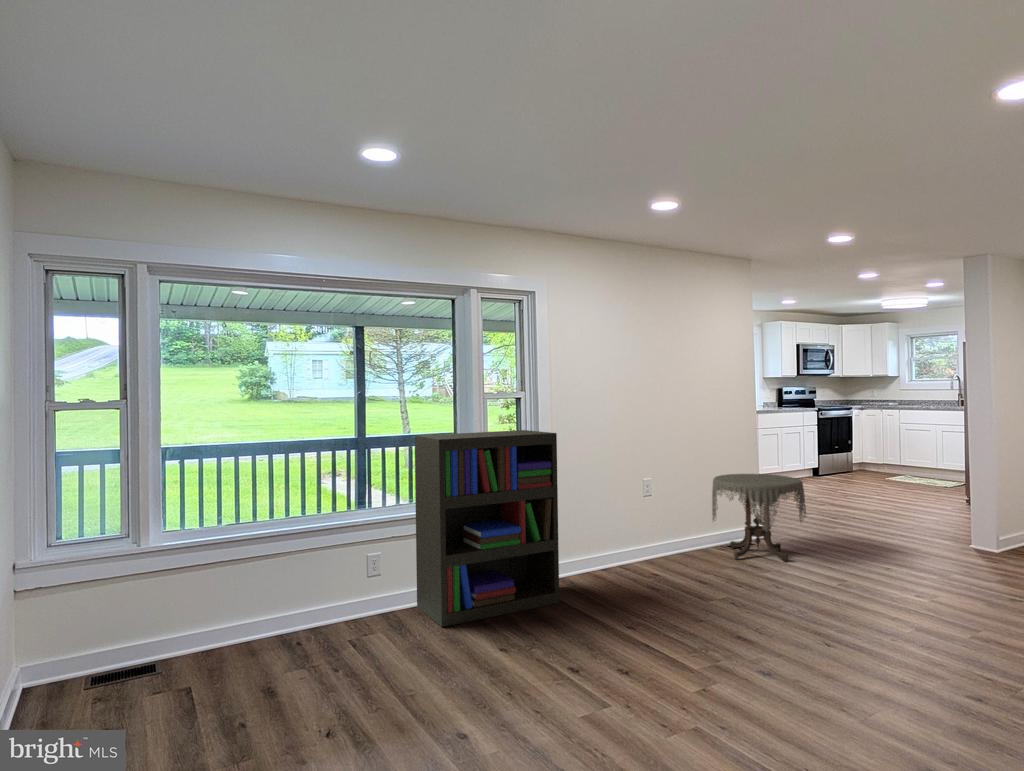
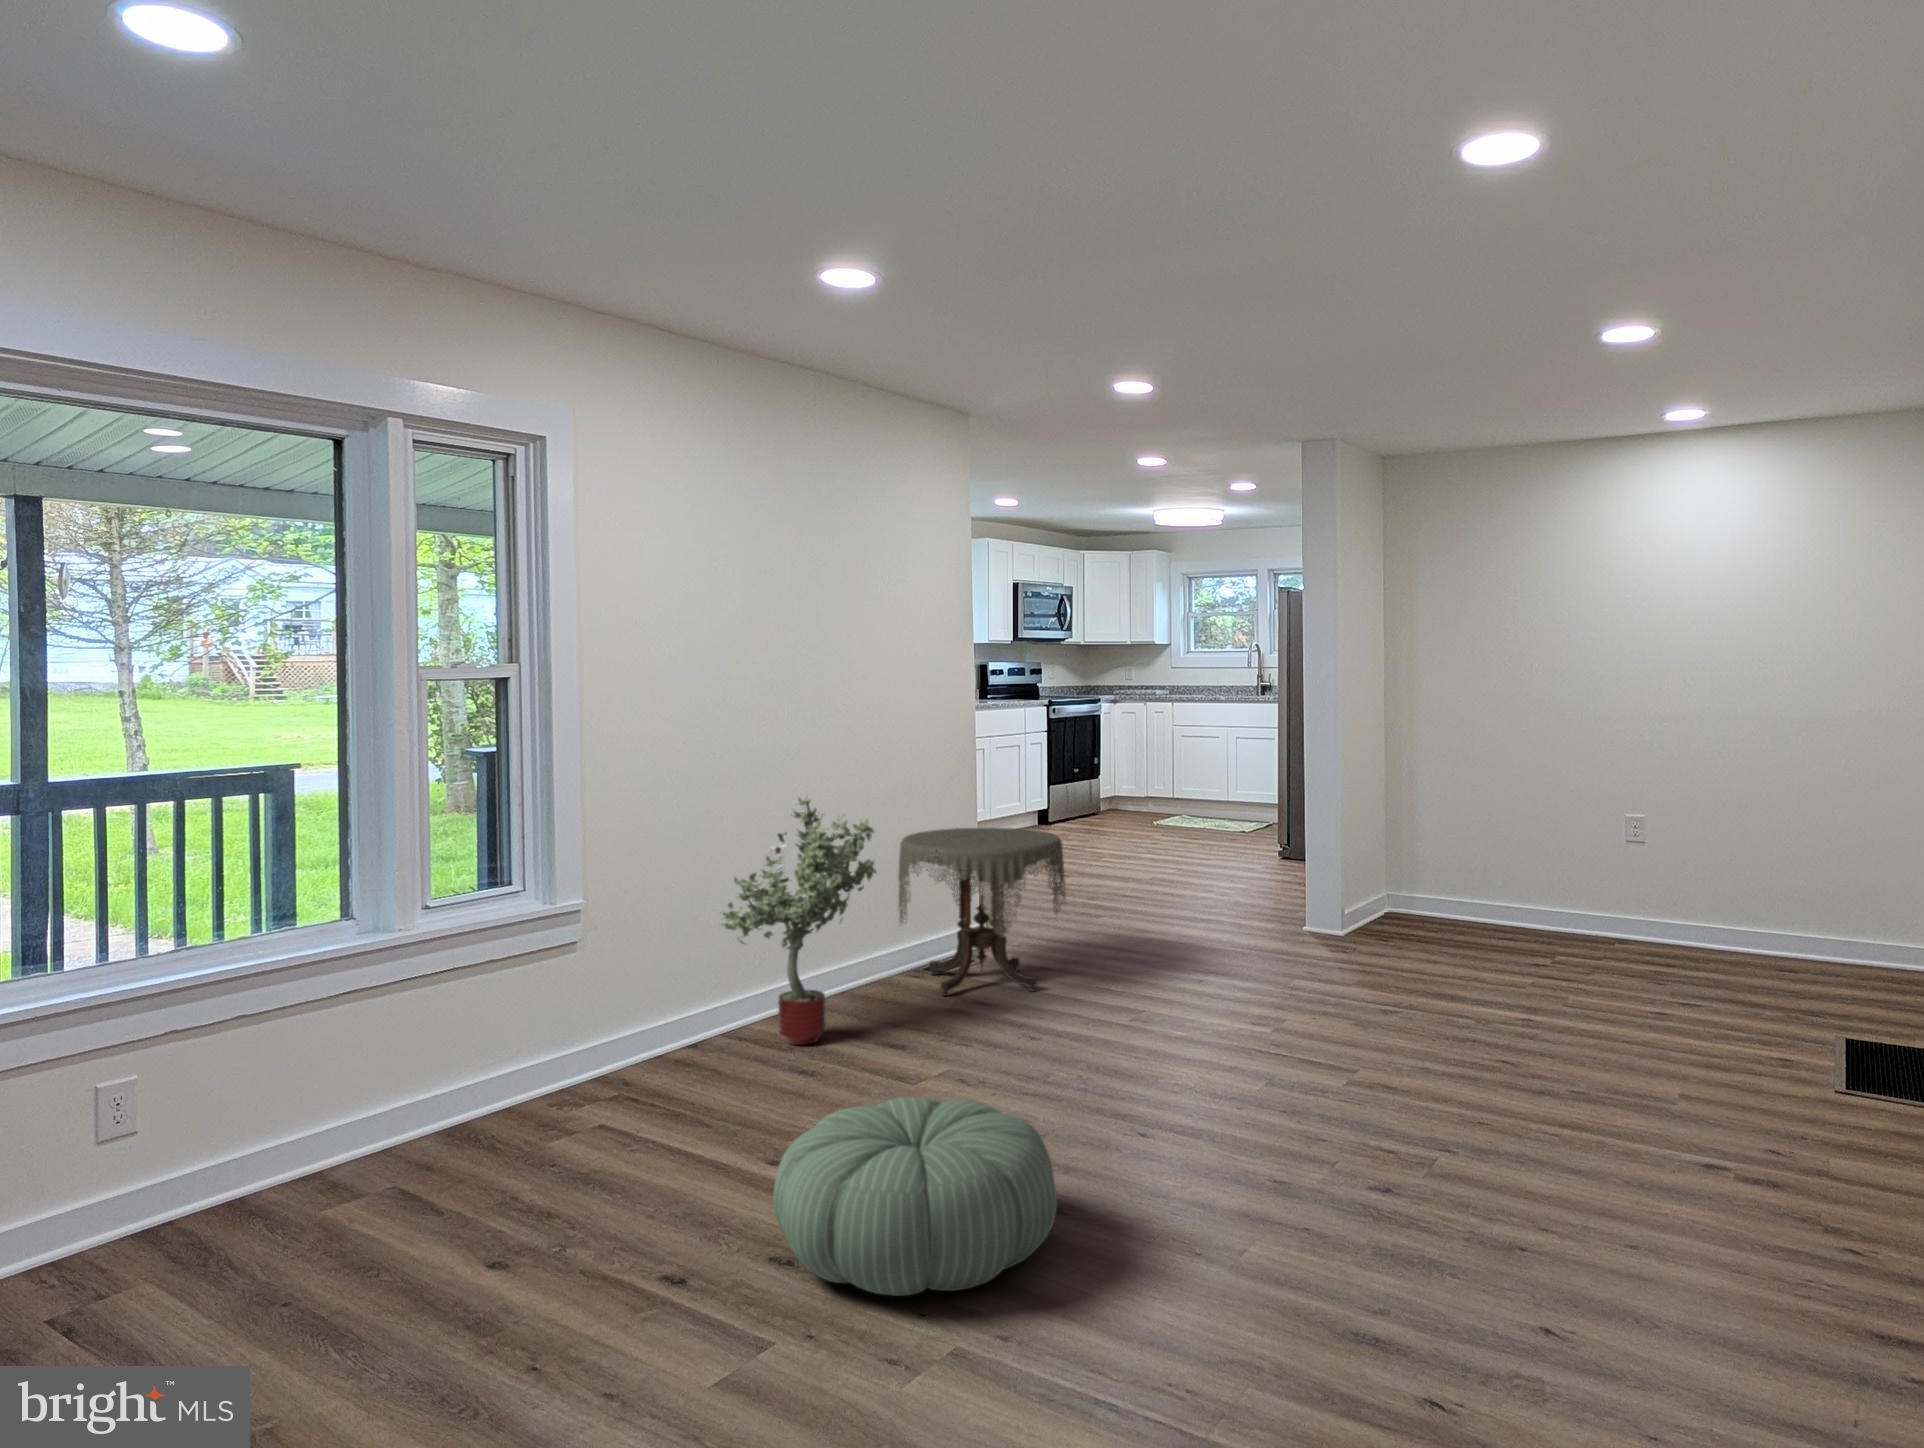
bookshelf: present [415,430,559,627] -> none [238,753,607,1235]
potted tree: none [615,454,695,575] -> present [721,797,876,1045]
pouf: none [619,603,761,701] -> present [773,1097,1057,1296]

